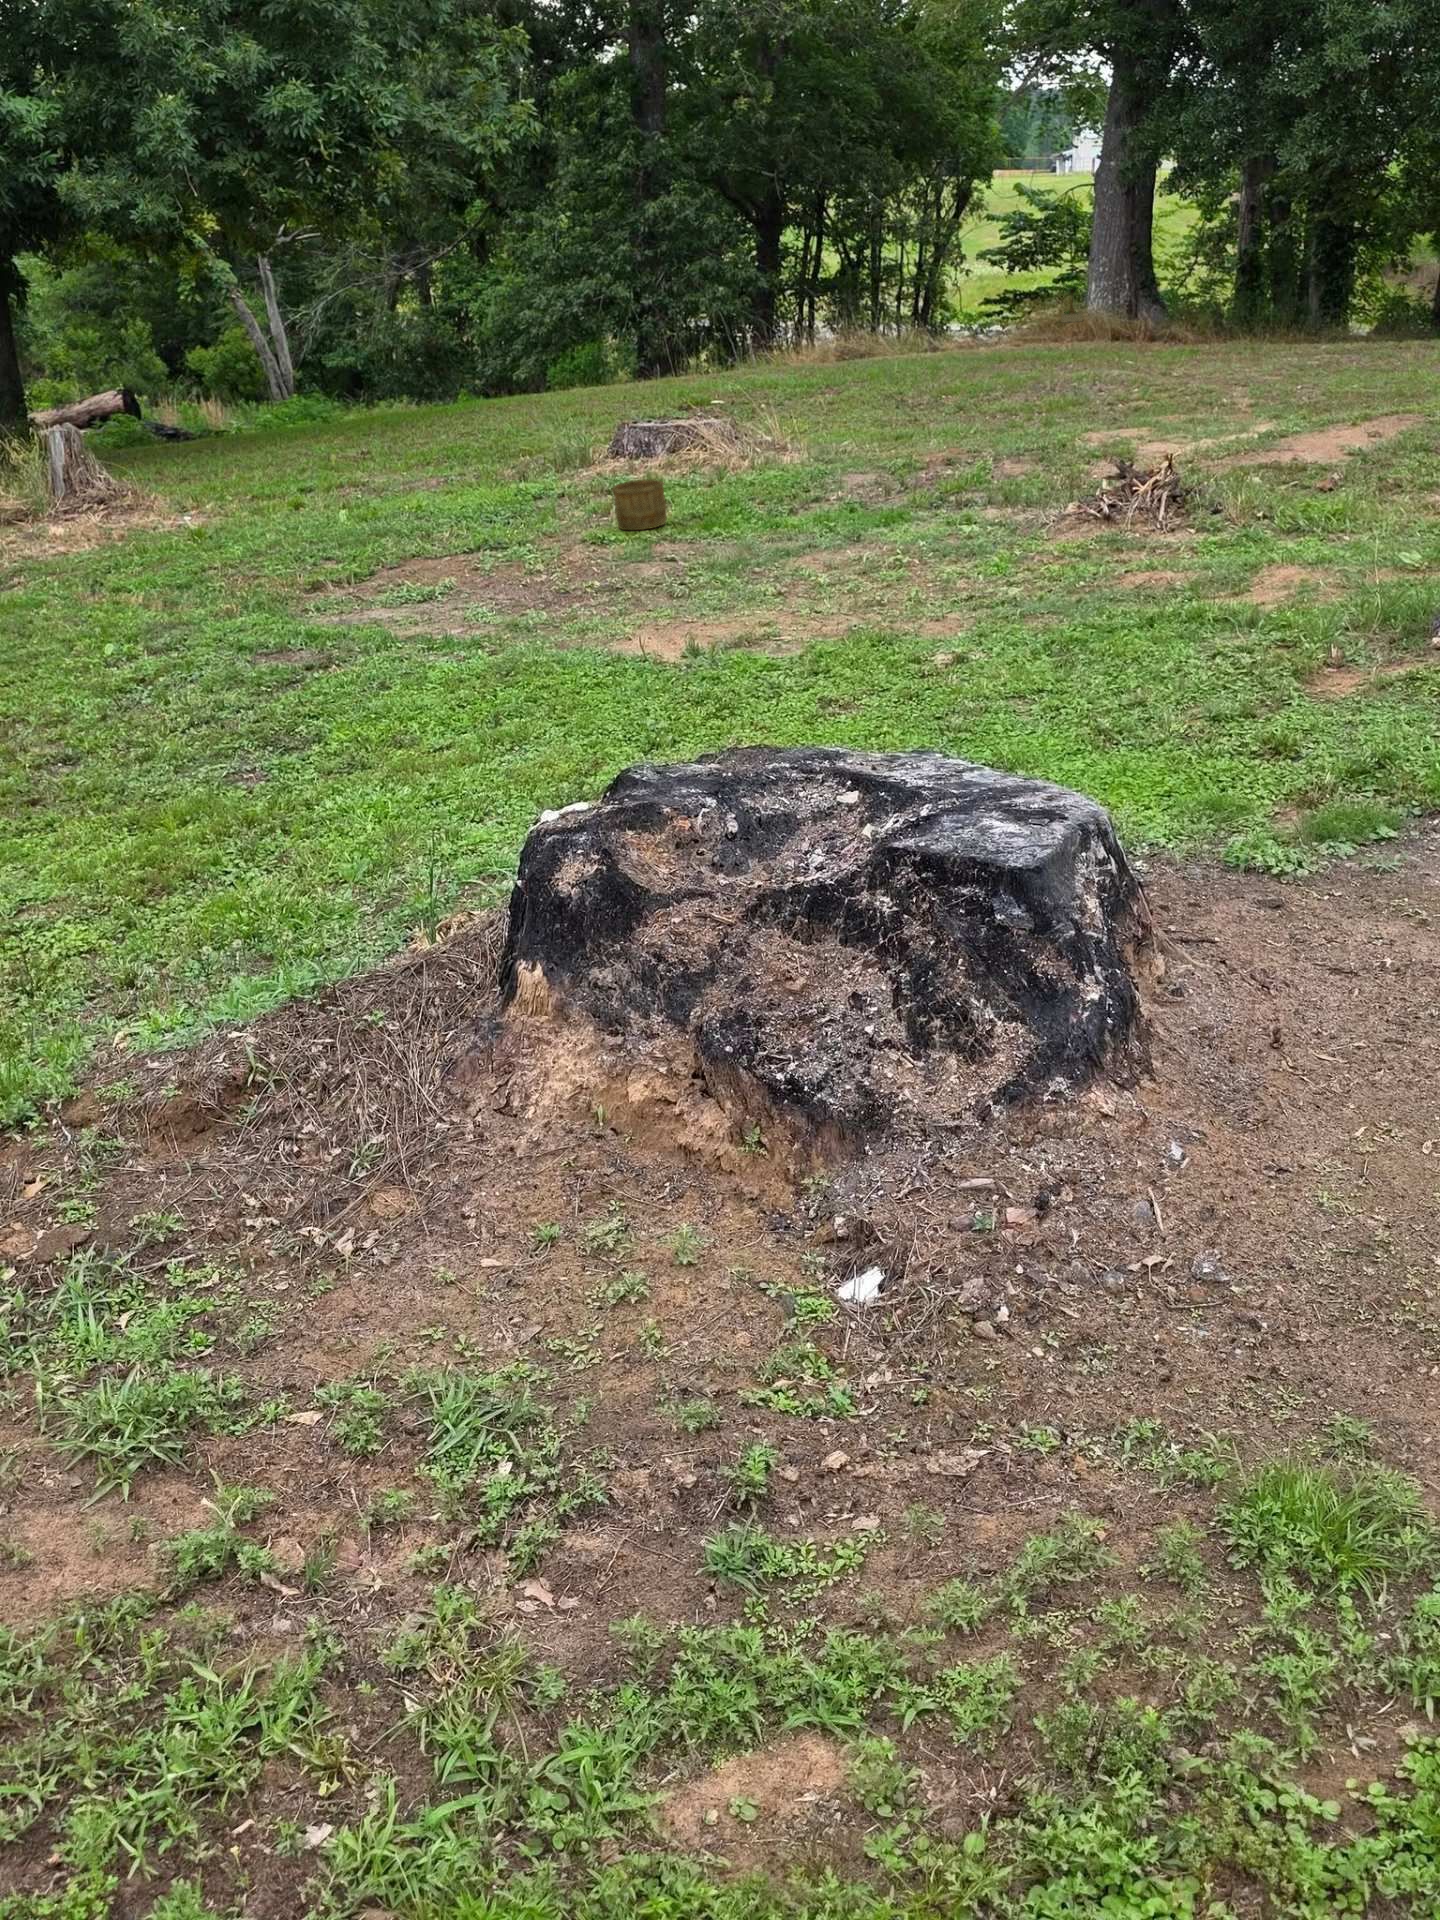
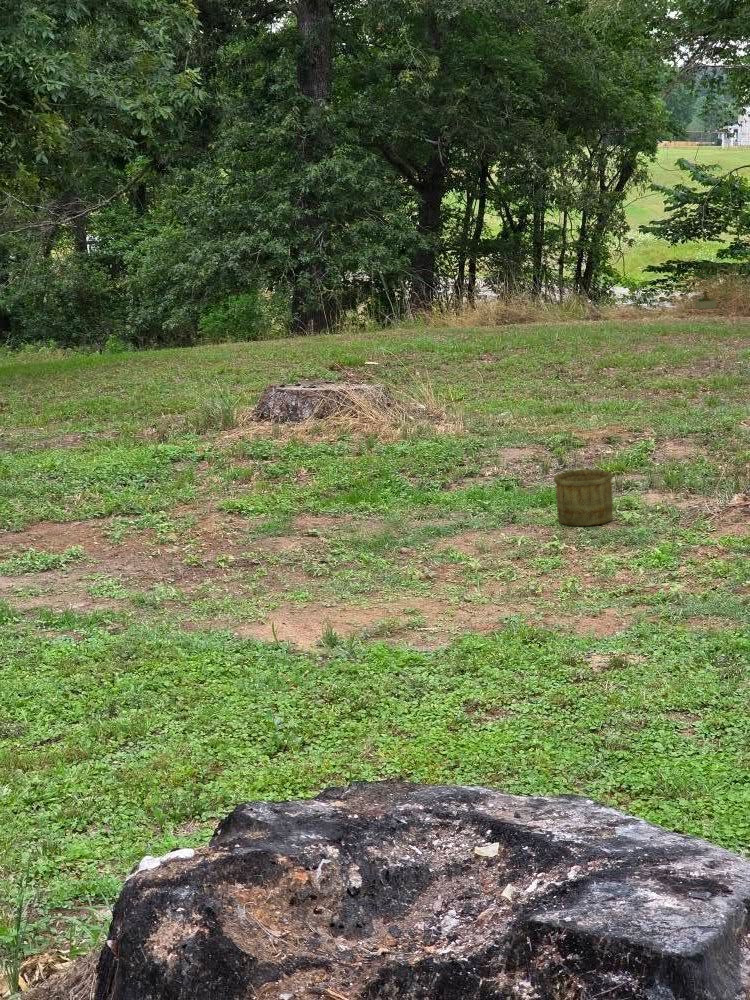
wooden bucket: present [612,479,667,530] -> present [554,469,613,526]

